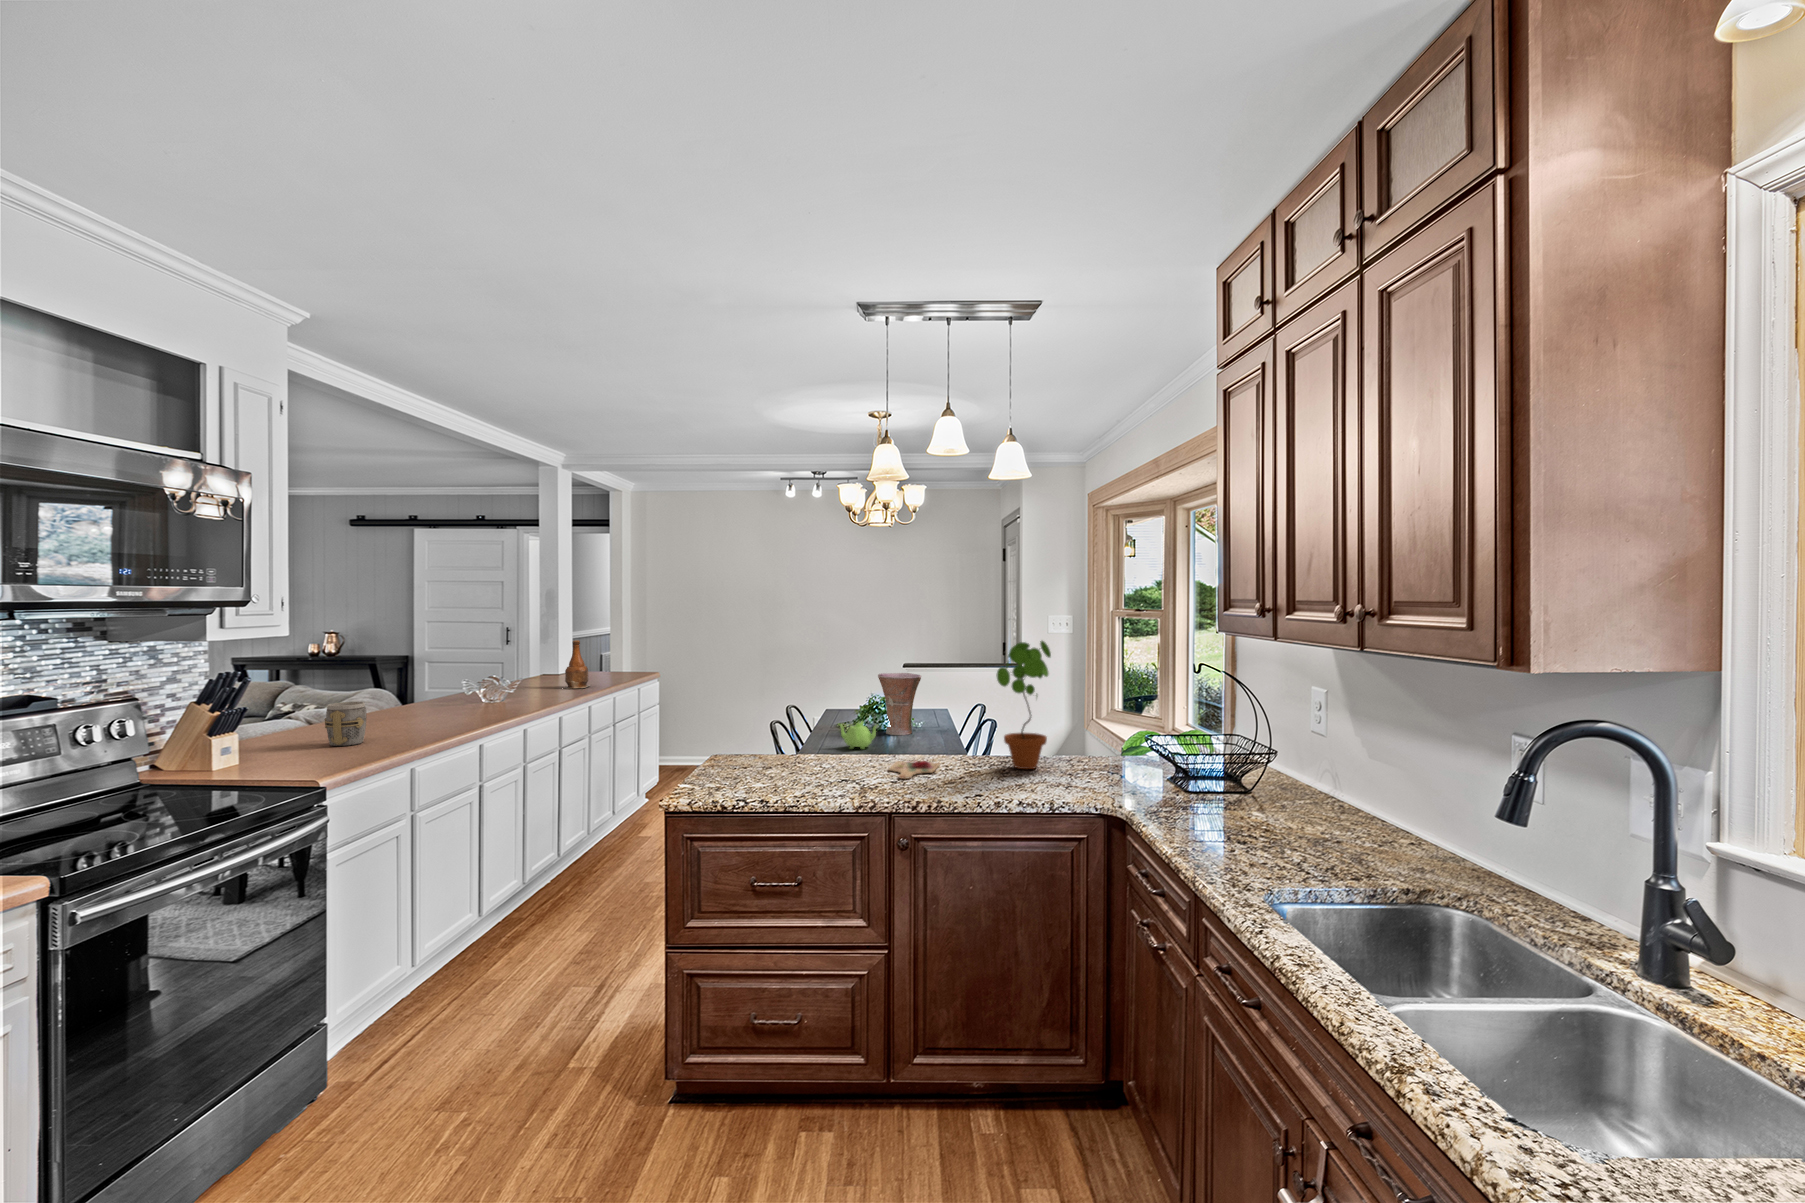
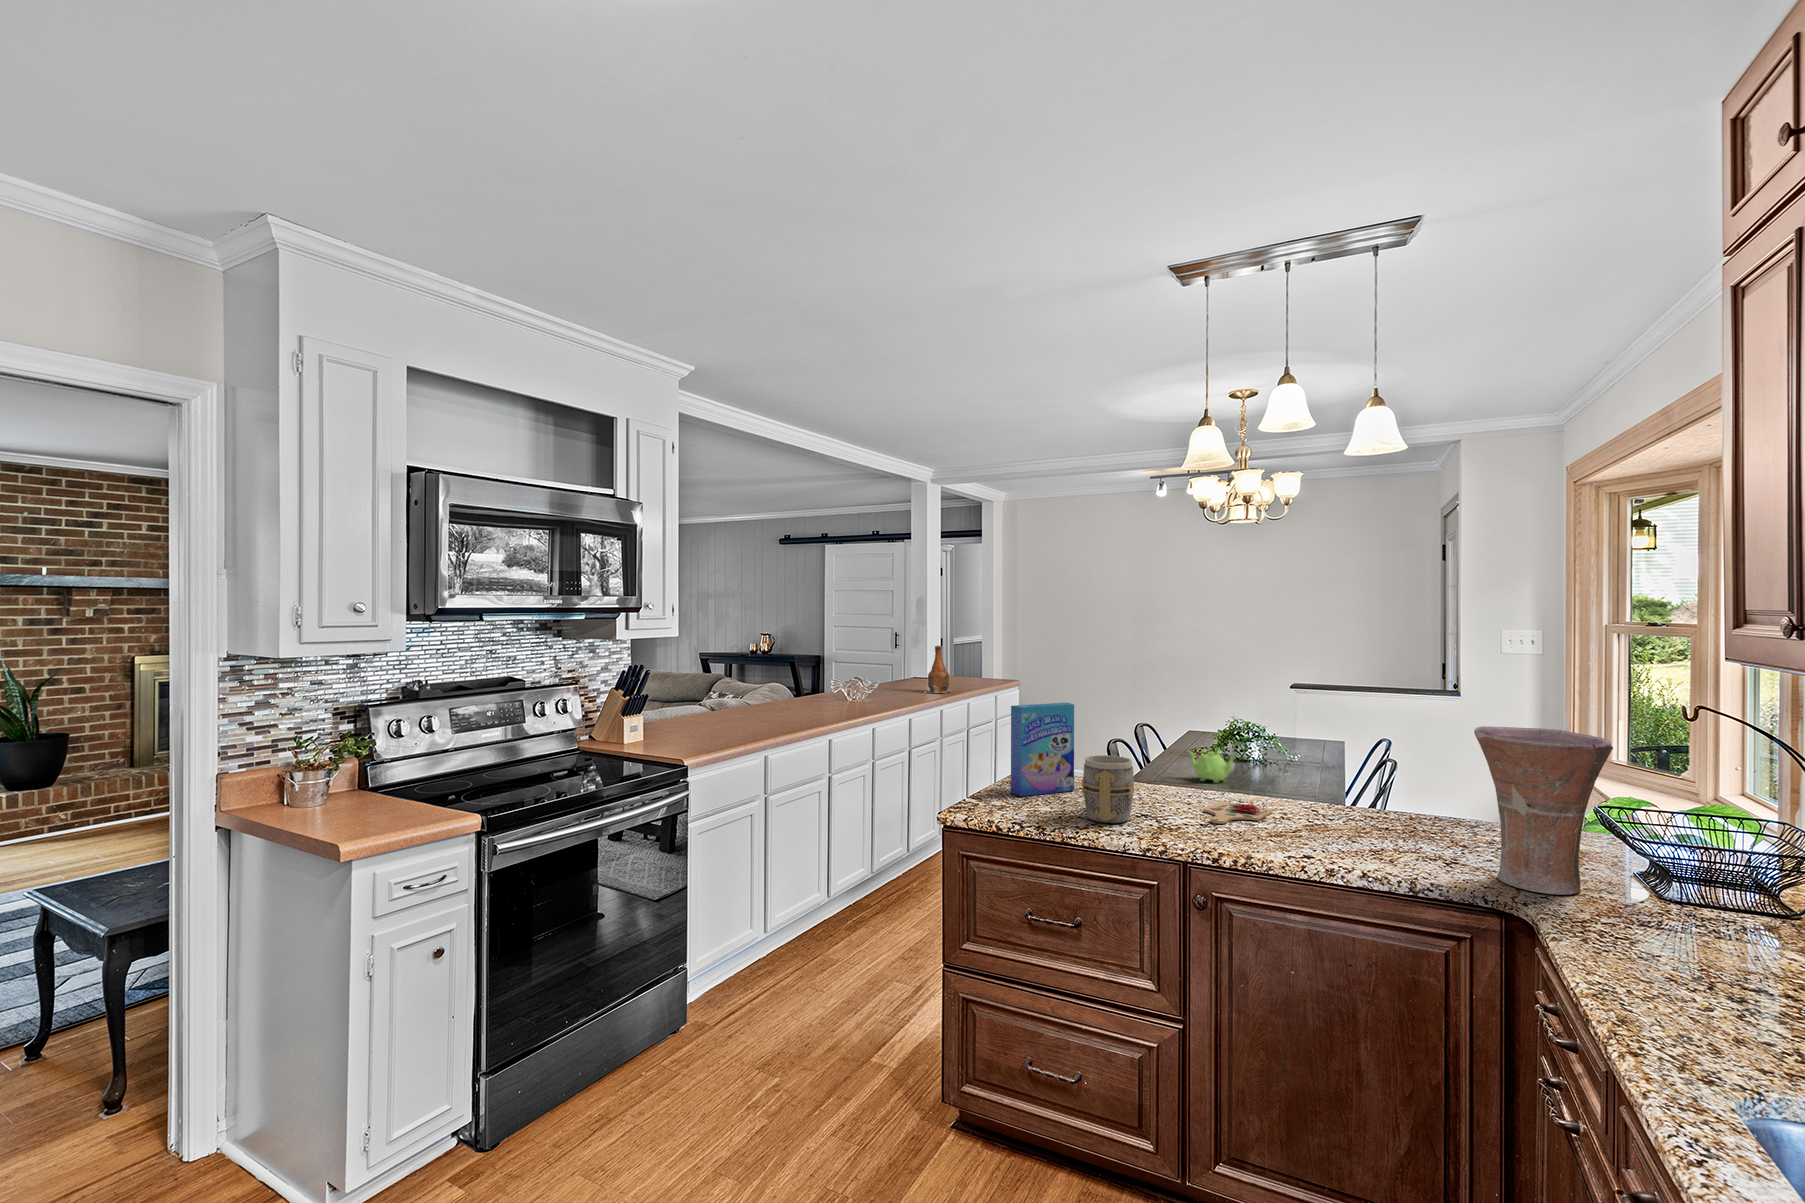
potted plant: present [996,641,1051,769] -> none [1348,665,1430,832]
vase: present [878,673,921,735] -> present [1474,726,1613,895]
cereal box: none [717,686,773,776] -> present [1011,703,1074,796]
mug: present [324,702,366,746] -> present [1082,755,1135,823]

